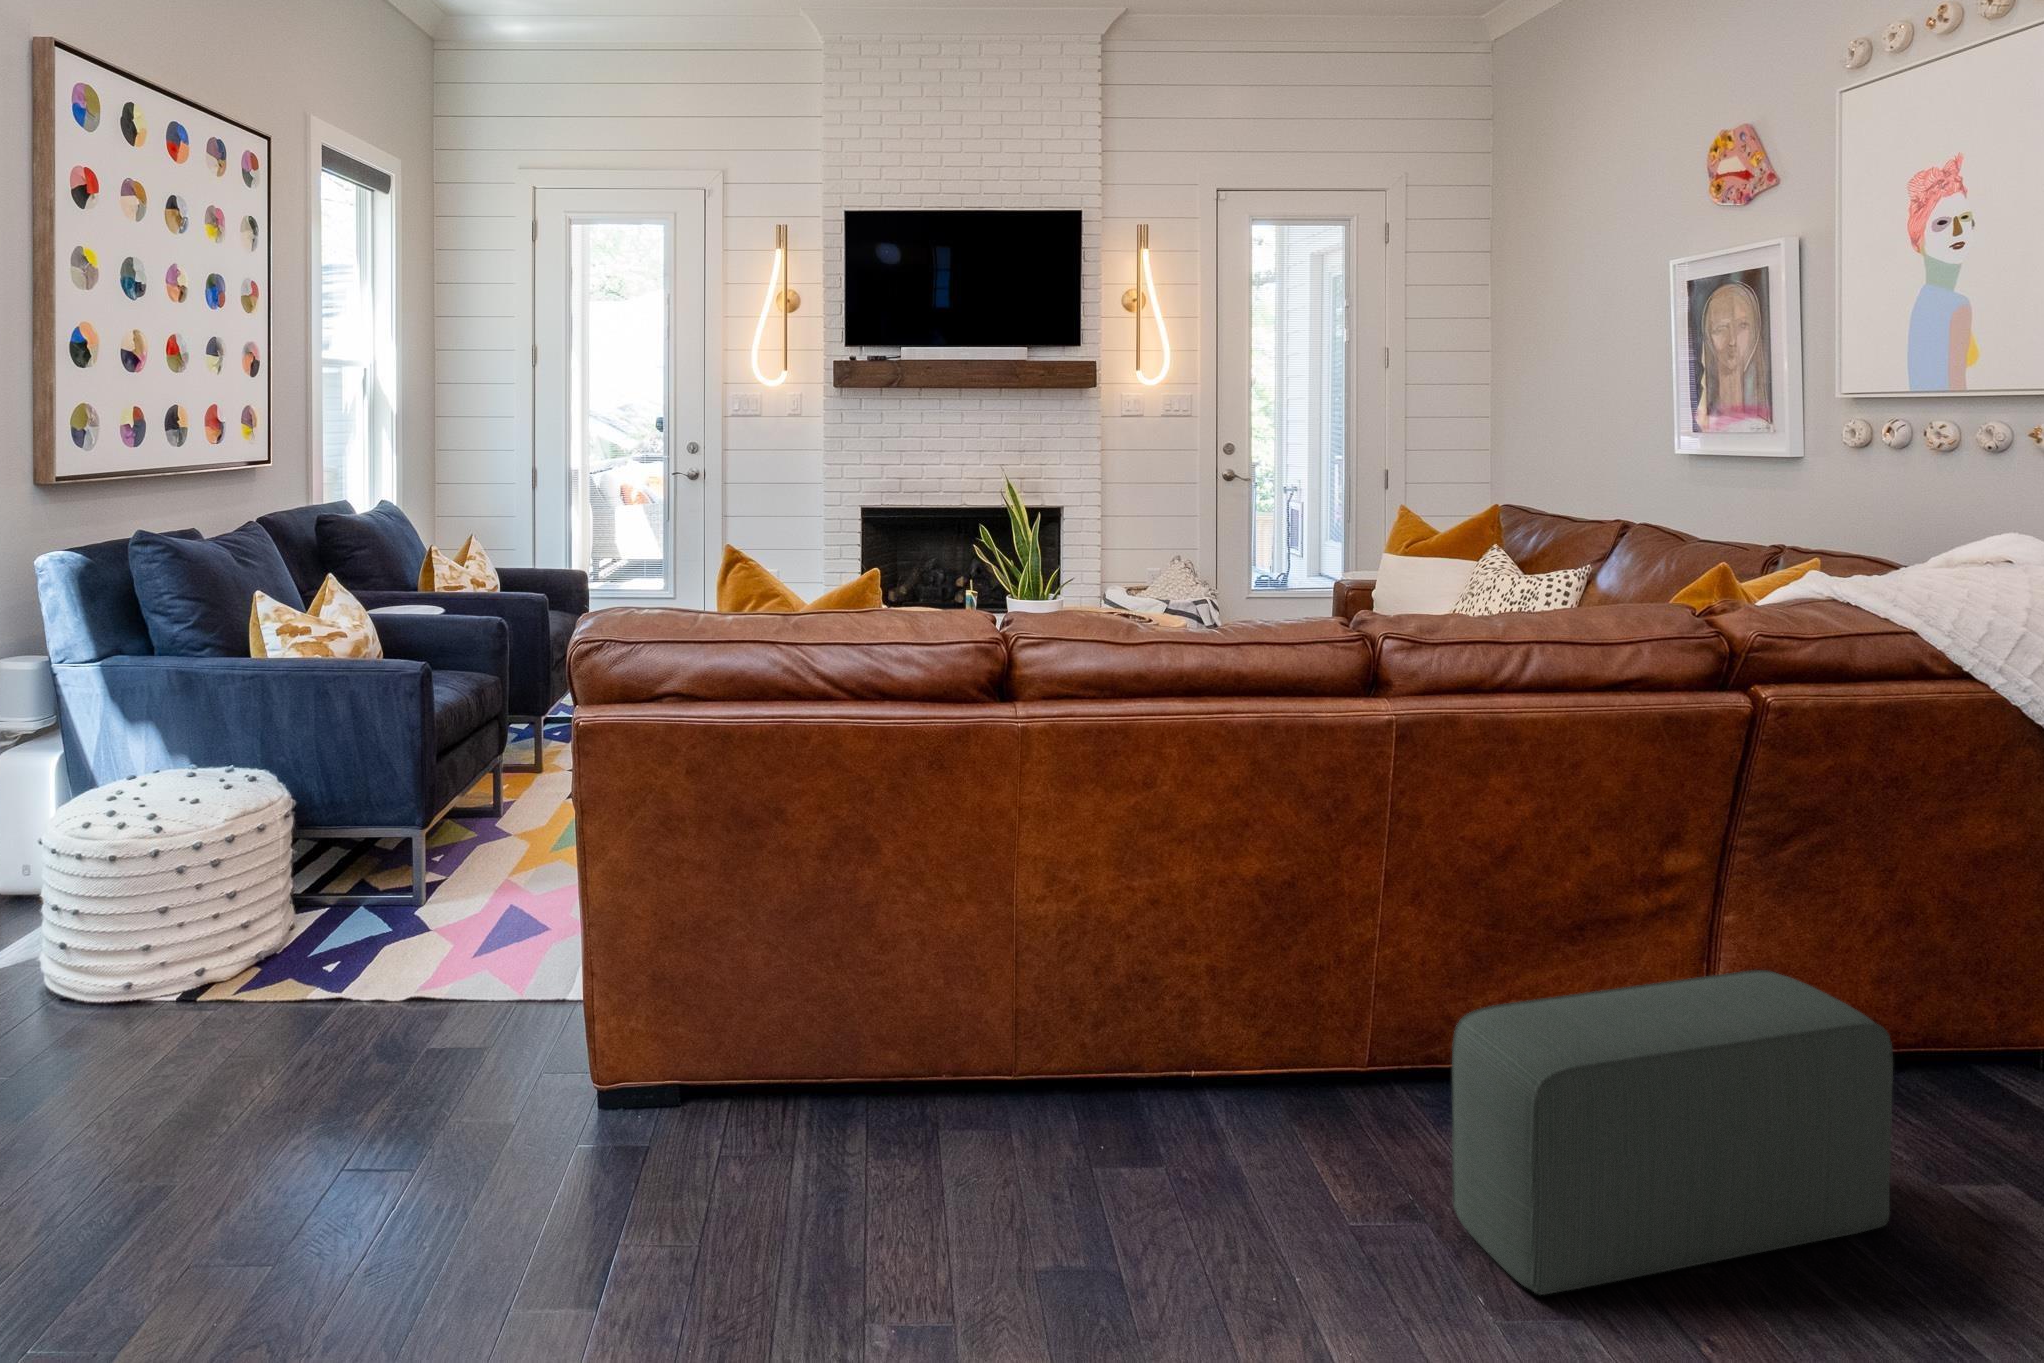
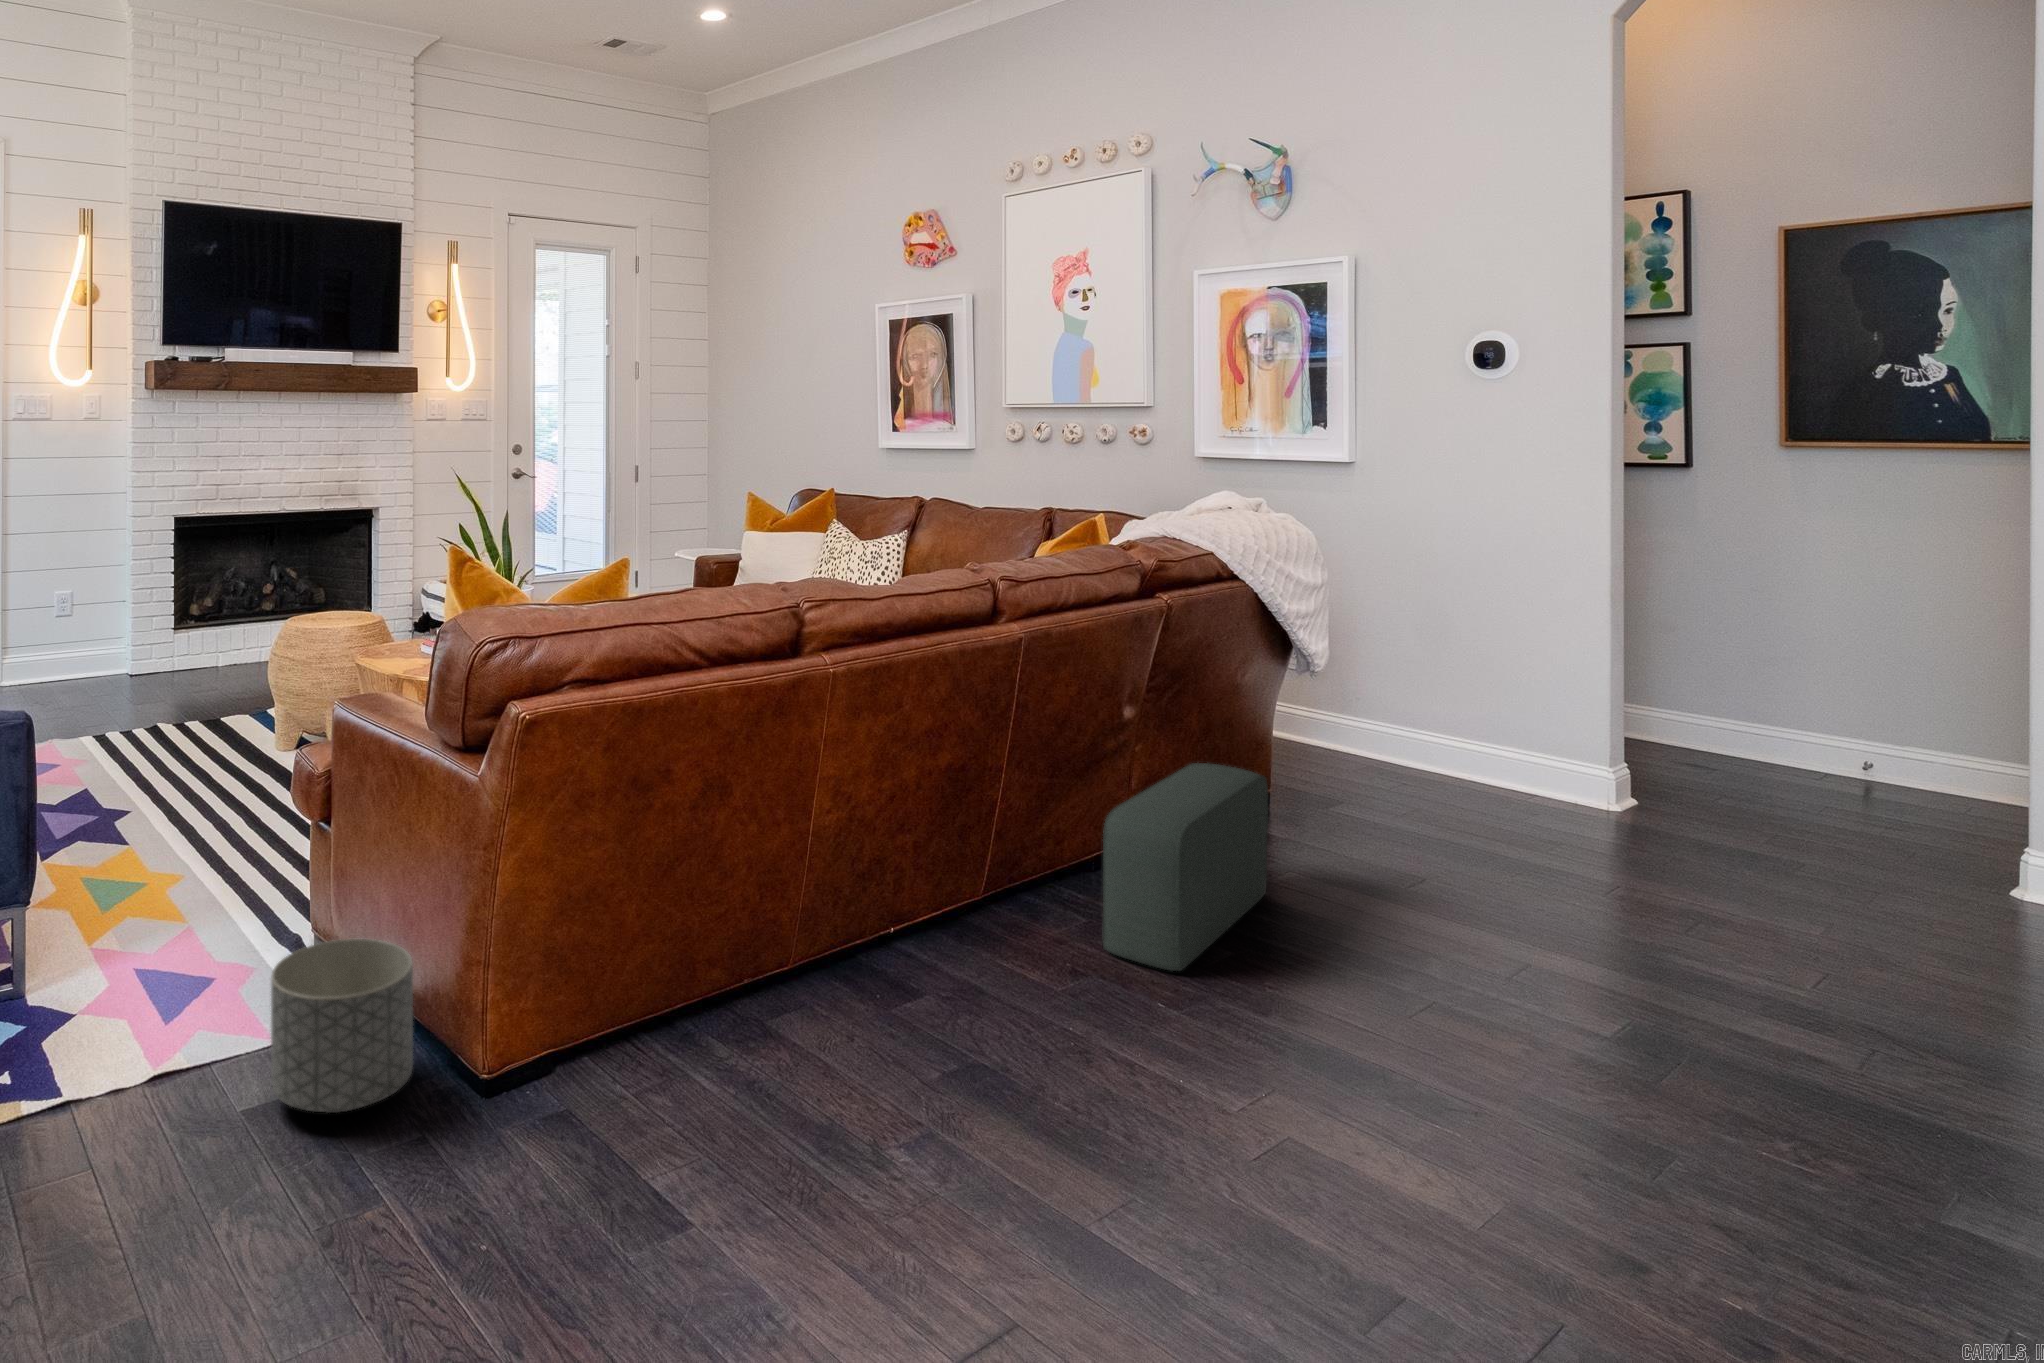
planter: none [420,916,560,1084] -> present [271,938,413,1113]

